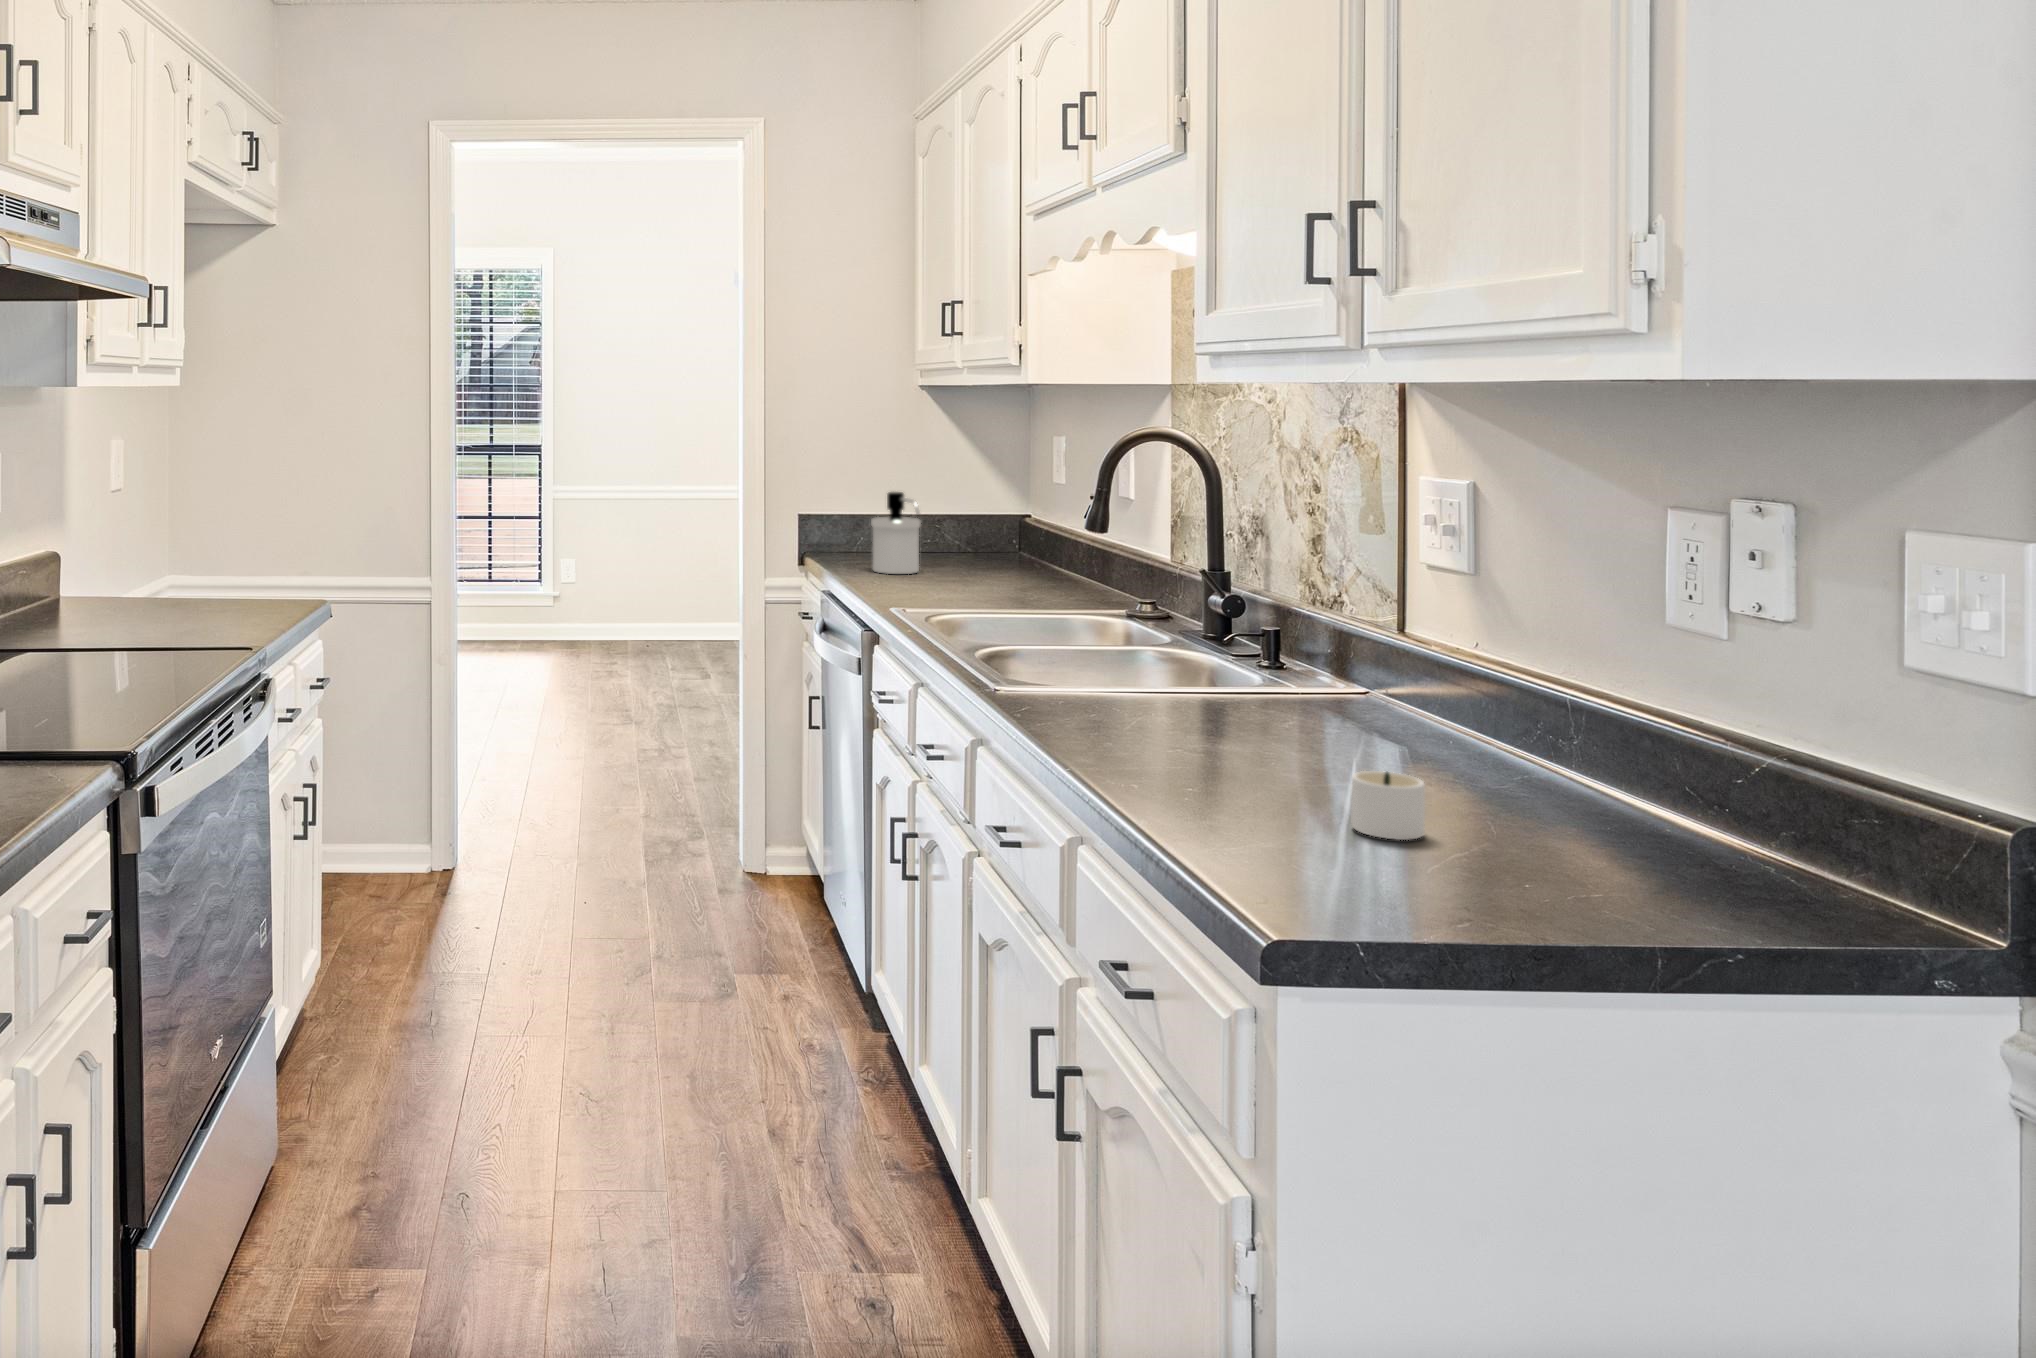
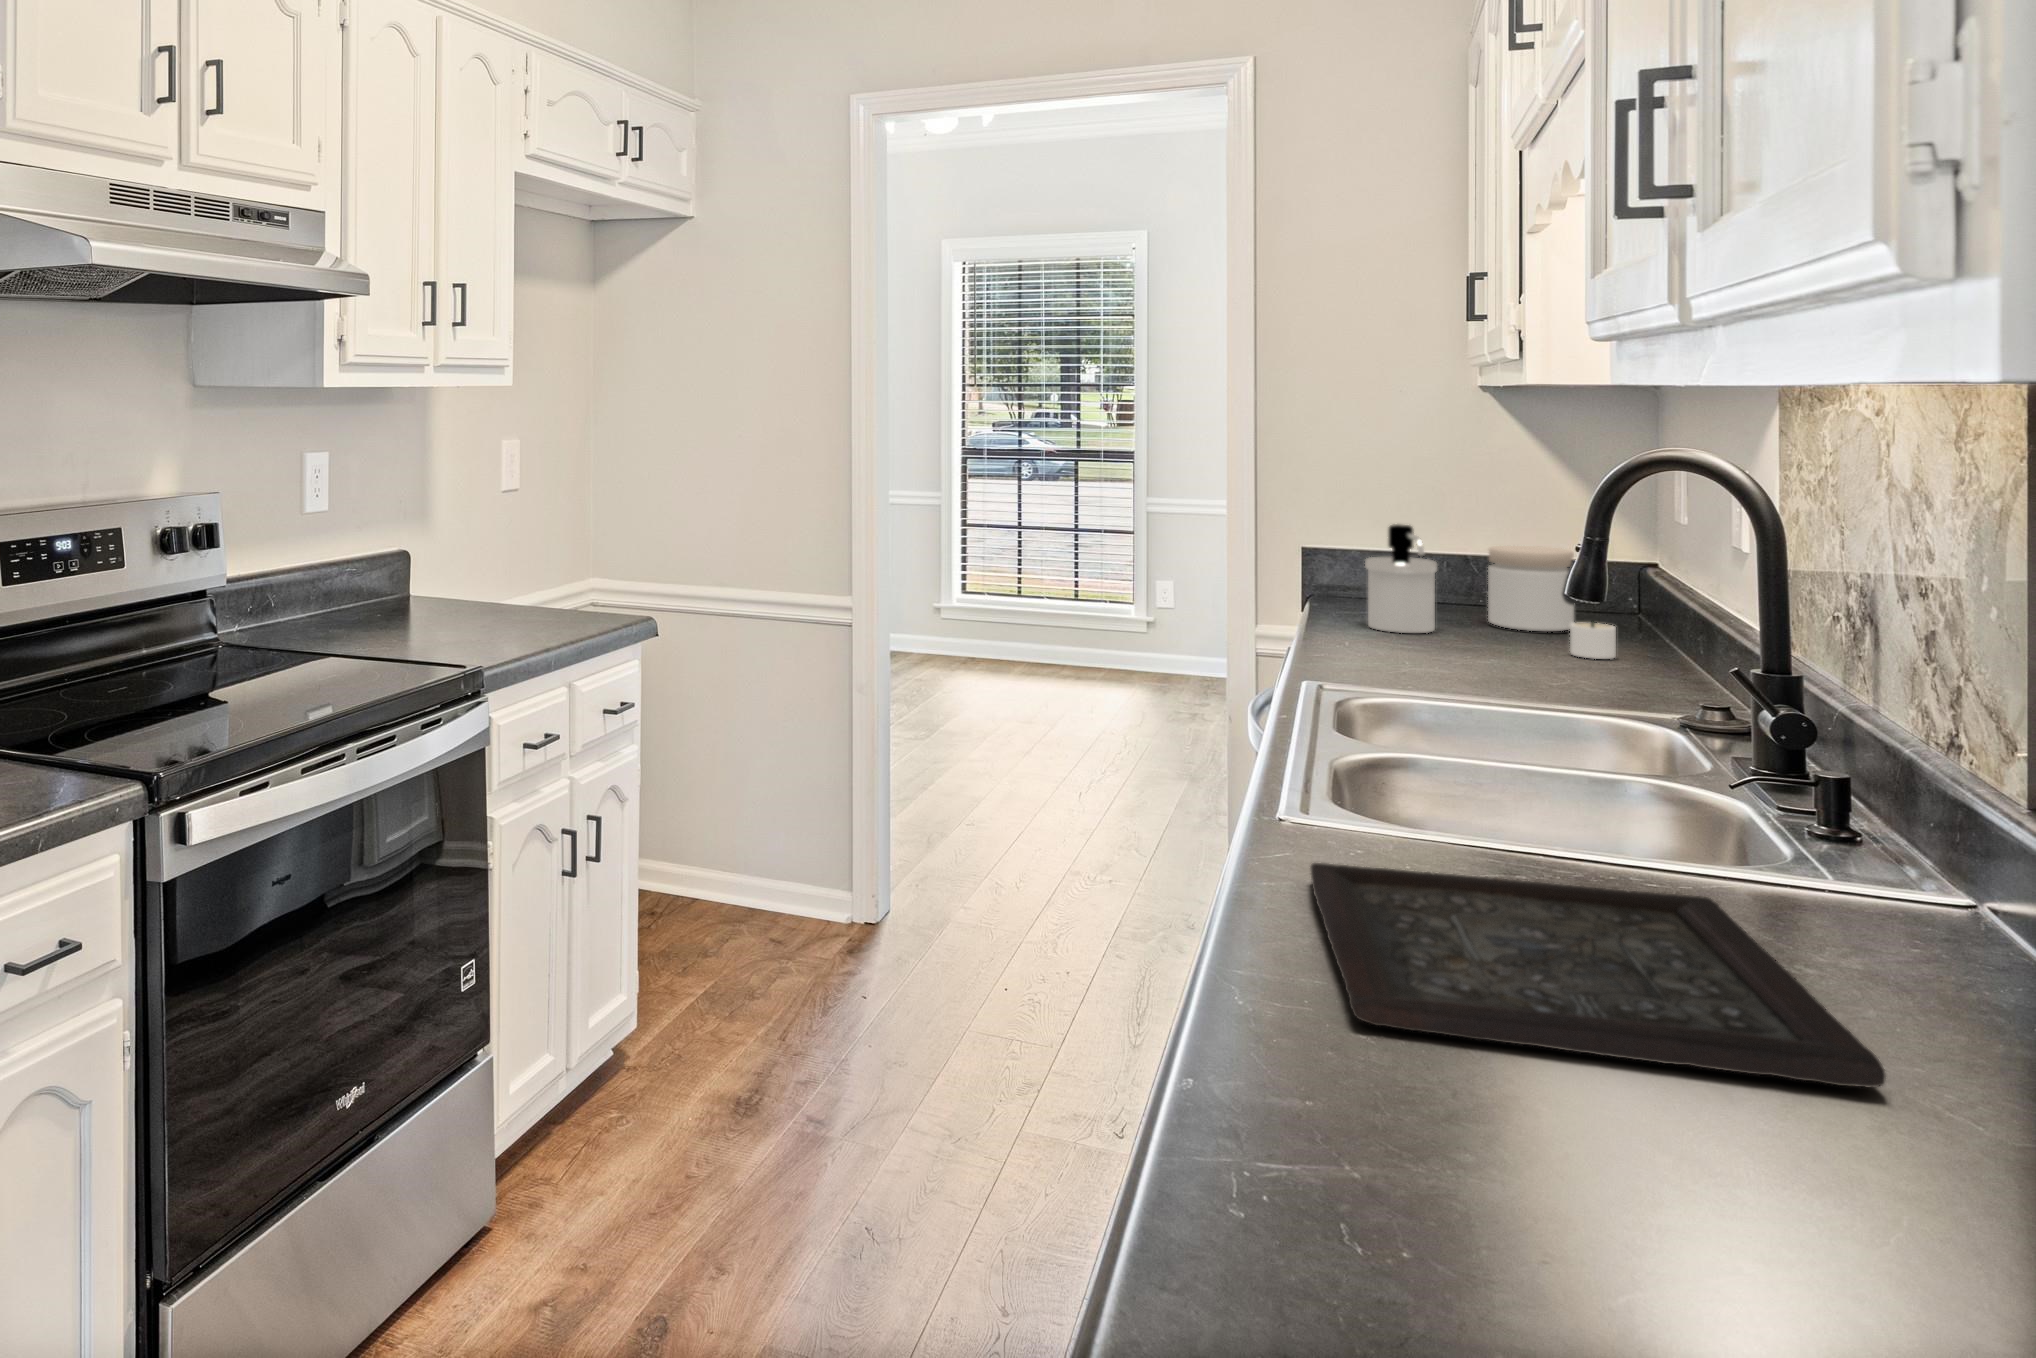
jar: none [945,505,1001,567] -> present [1488,546,1574,631]
tray: none [1056,698,1424,779] -> present [1311,863,1885,1087]
candle: present [1352,771,1425,840] -> present [1570,622,1616,659]

